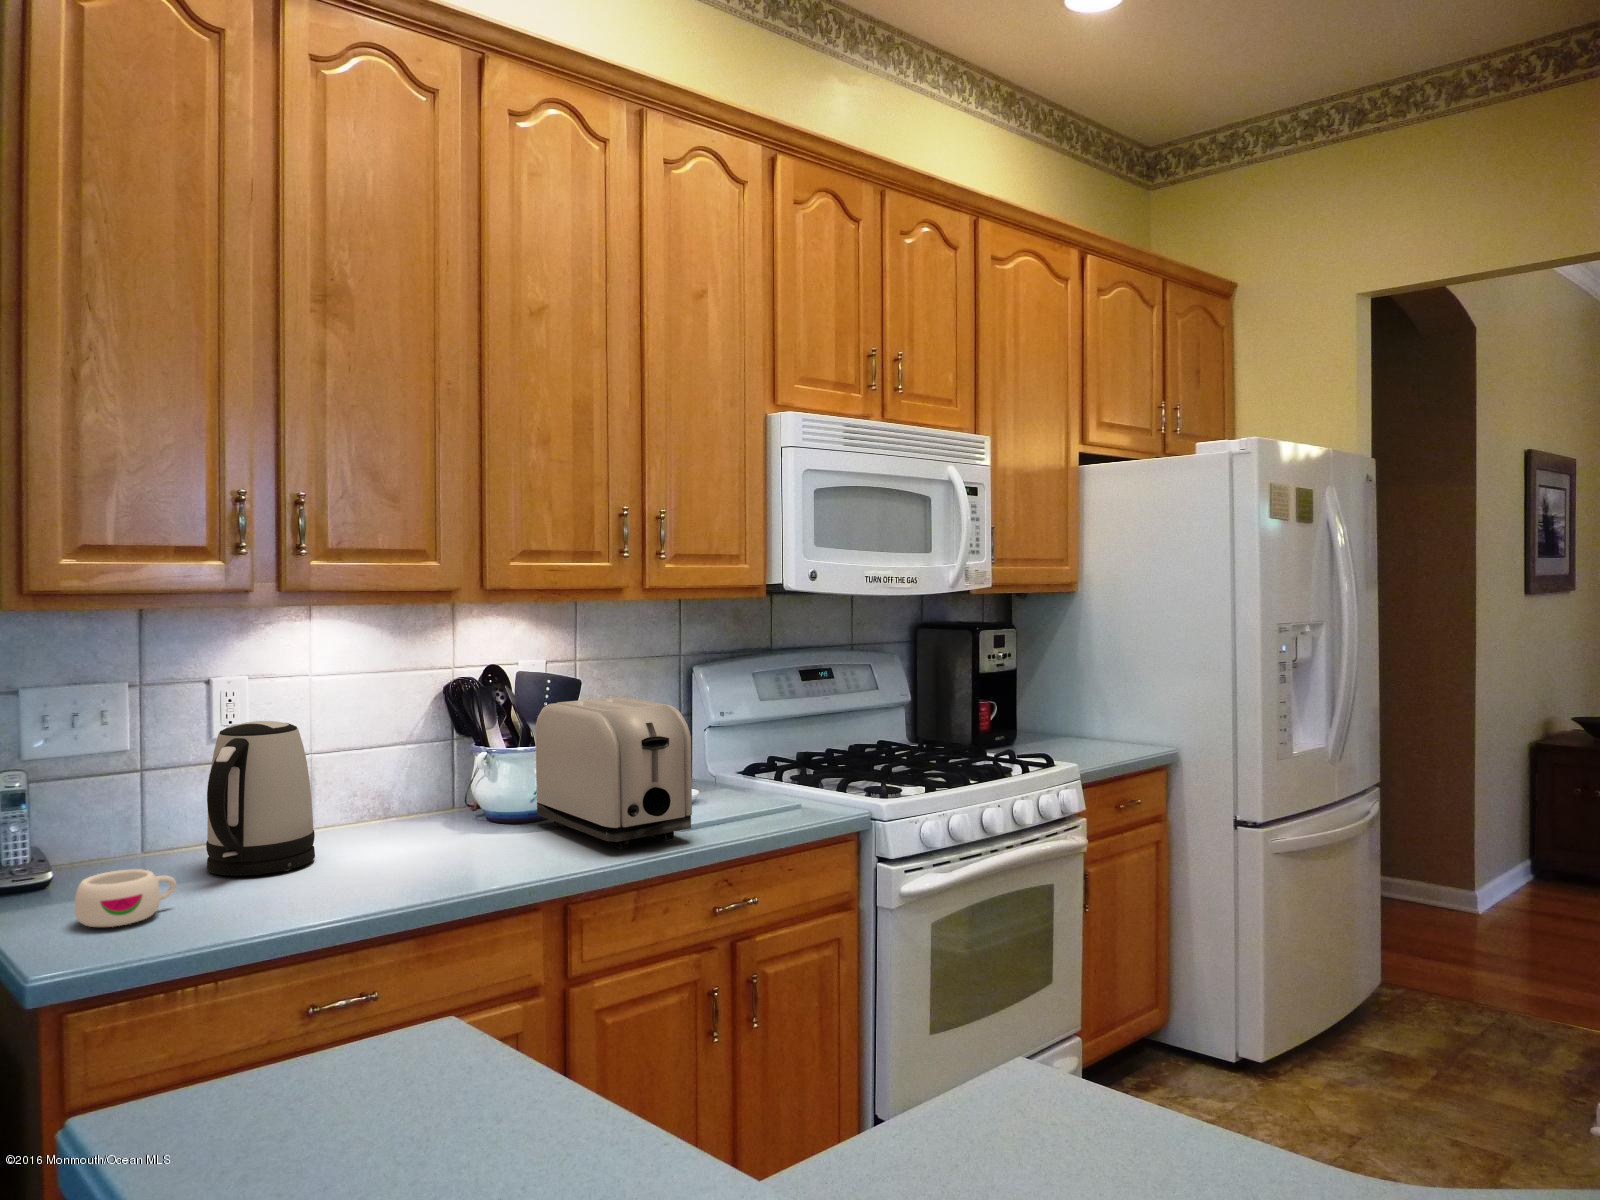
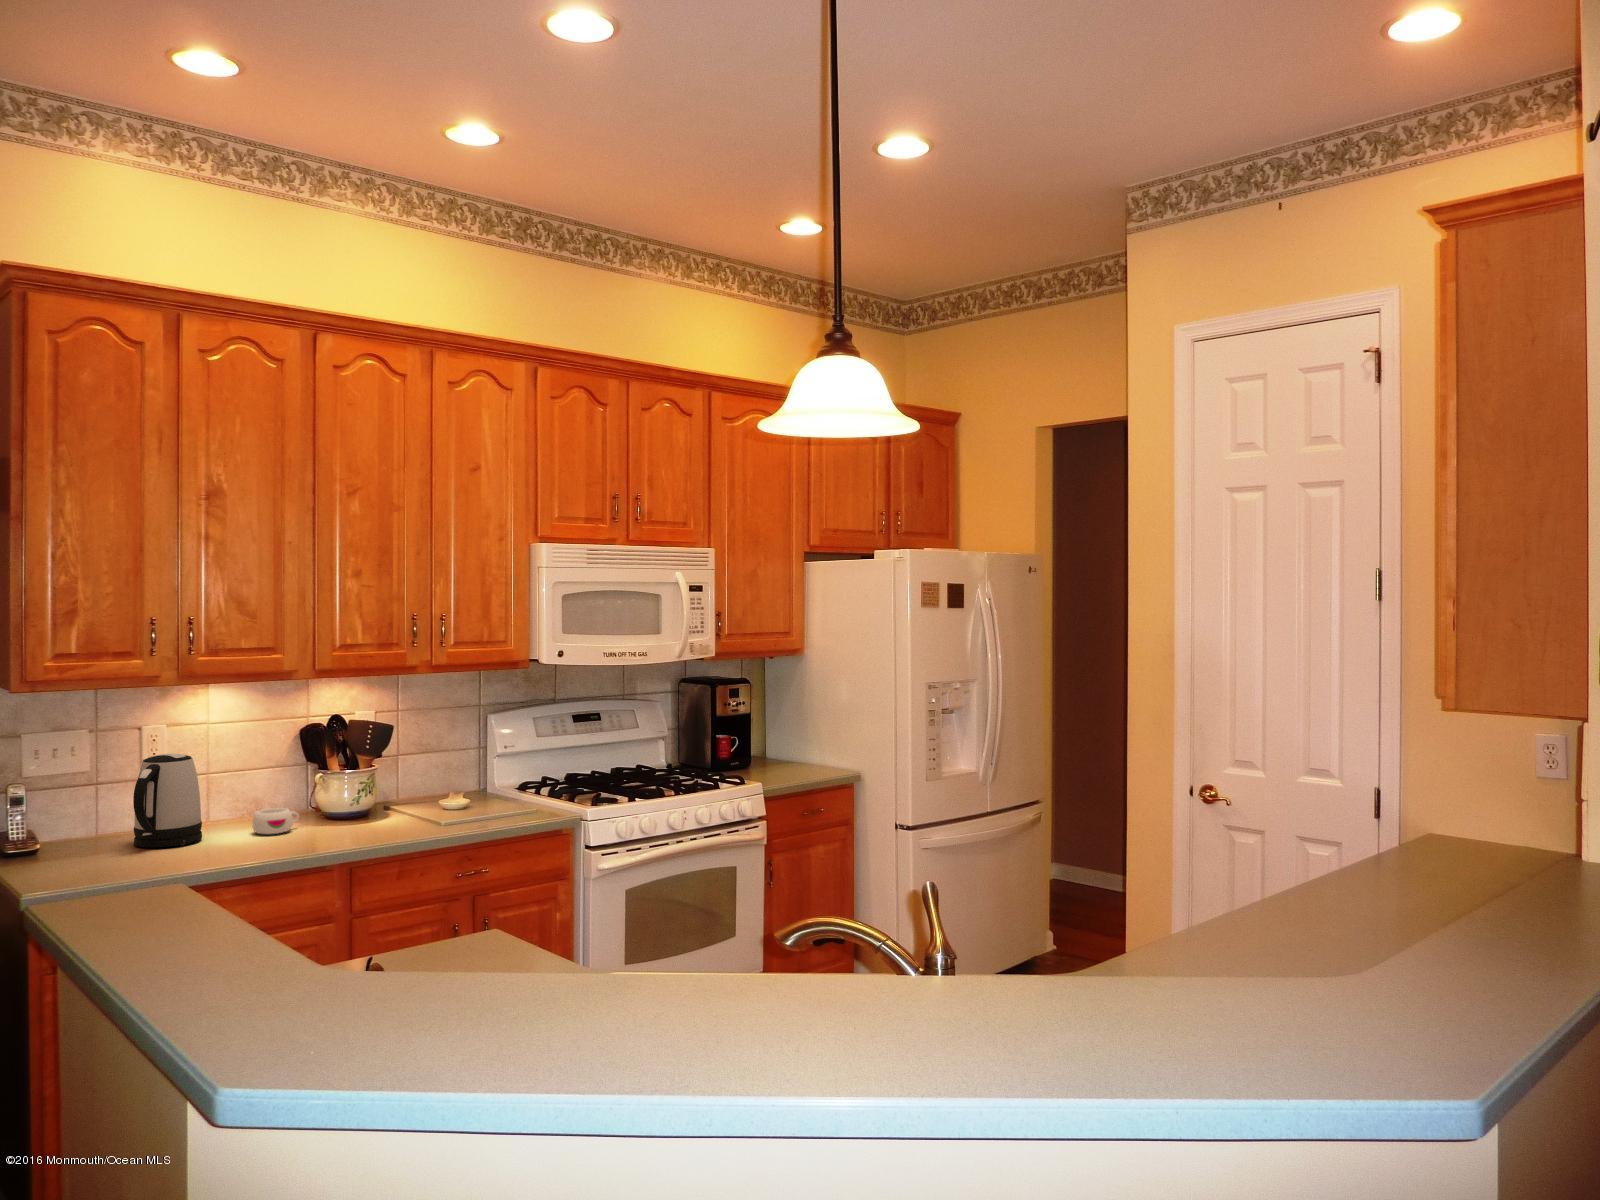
toaster: present [535,697,692,849] -> none [353,738,445,835]
mug: present [75,869,176,927] -> present [252,808,299,834]

